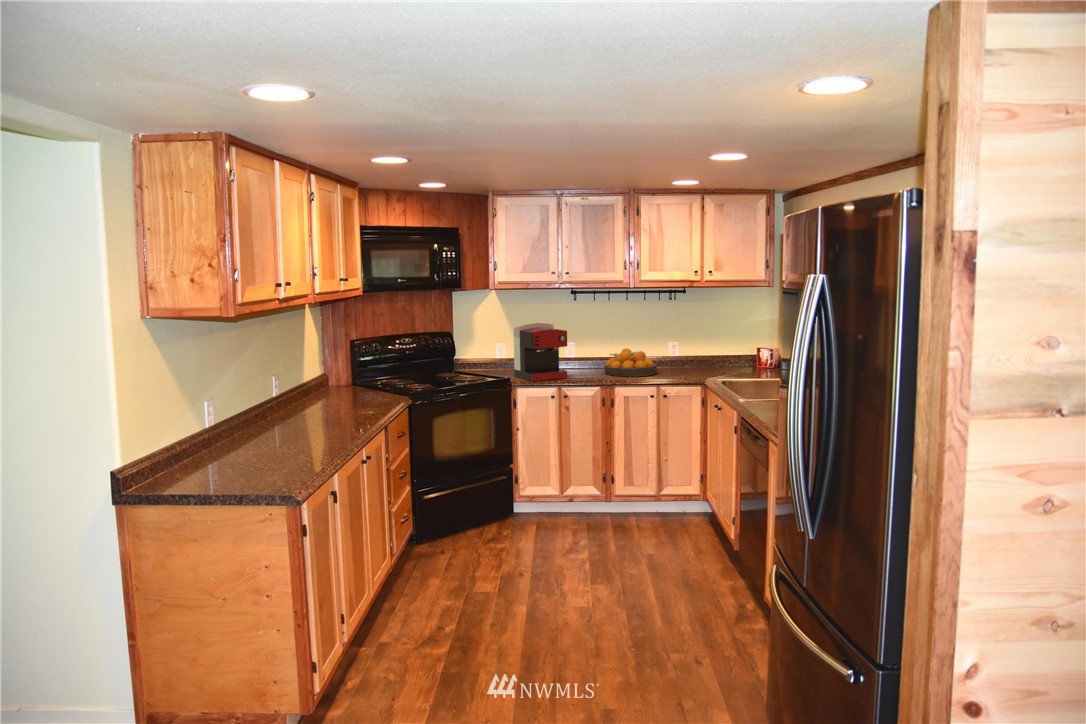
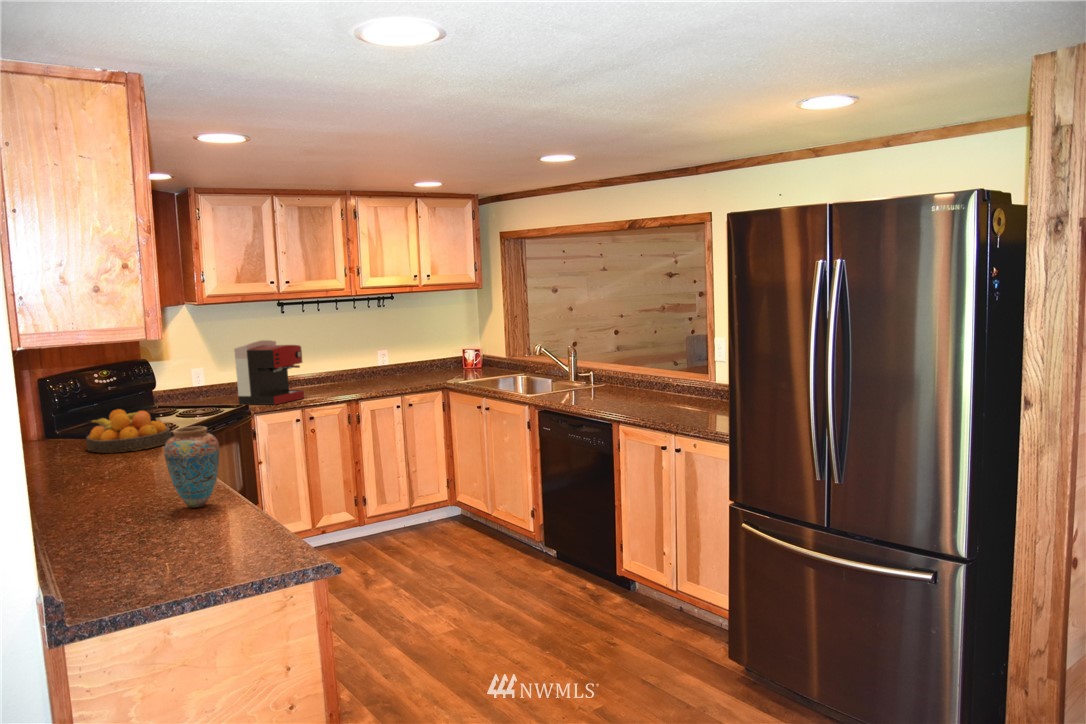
fruit bowl: present [604,348,657,377] -> present [86,409,172,453]
vase: none [180,404,231,478] -> present [164,426,219,508]

